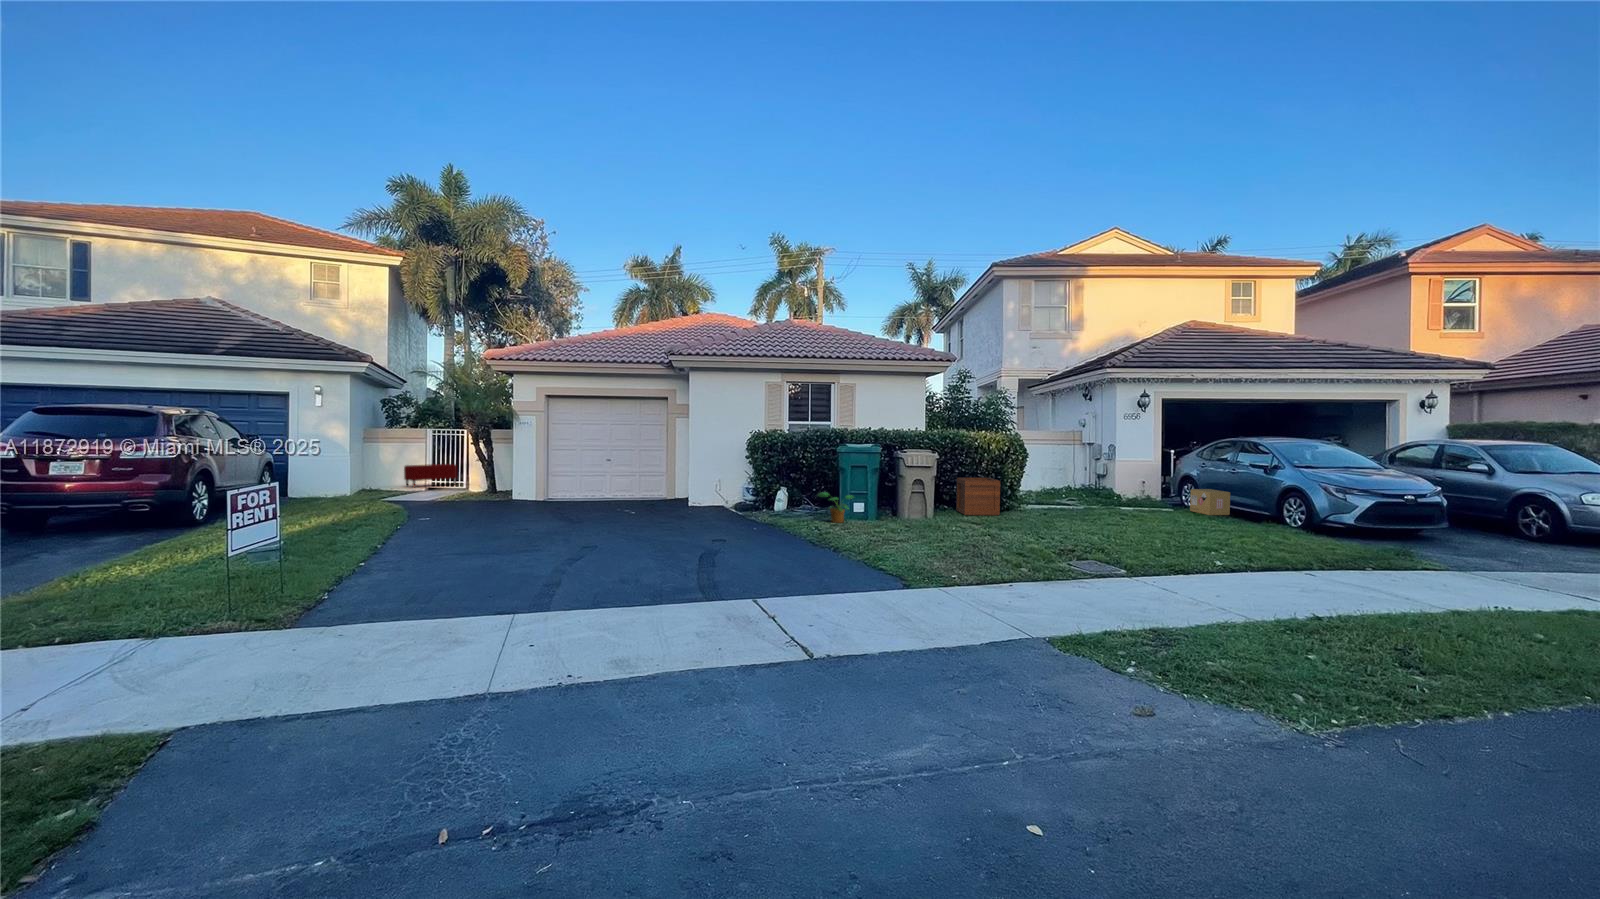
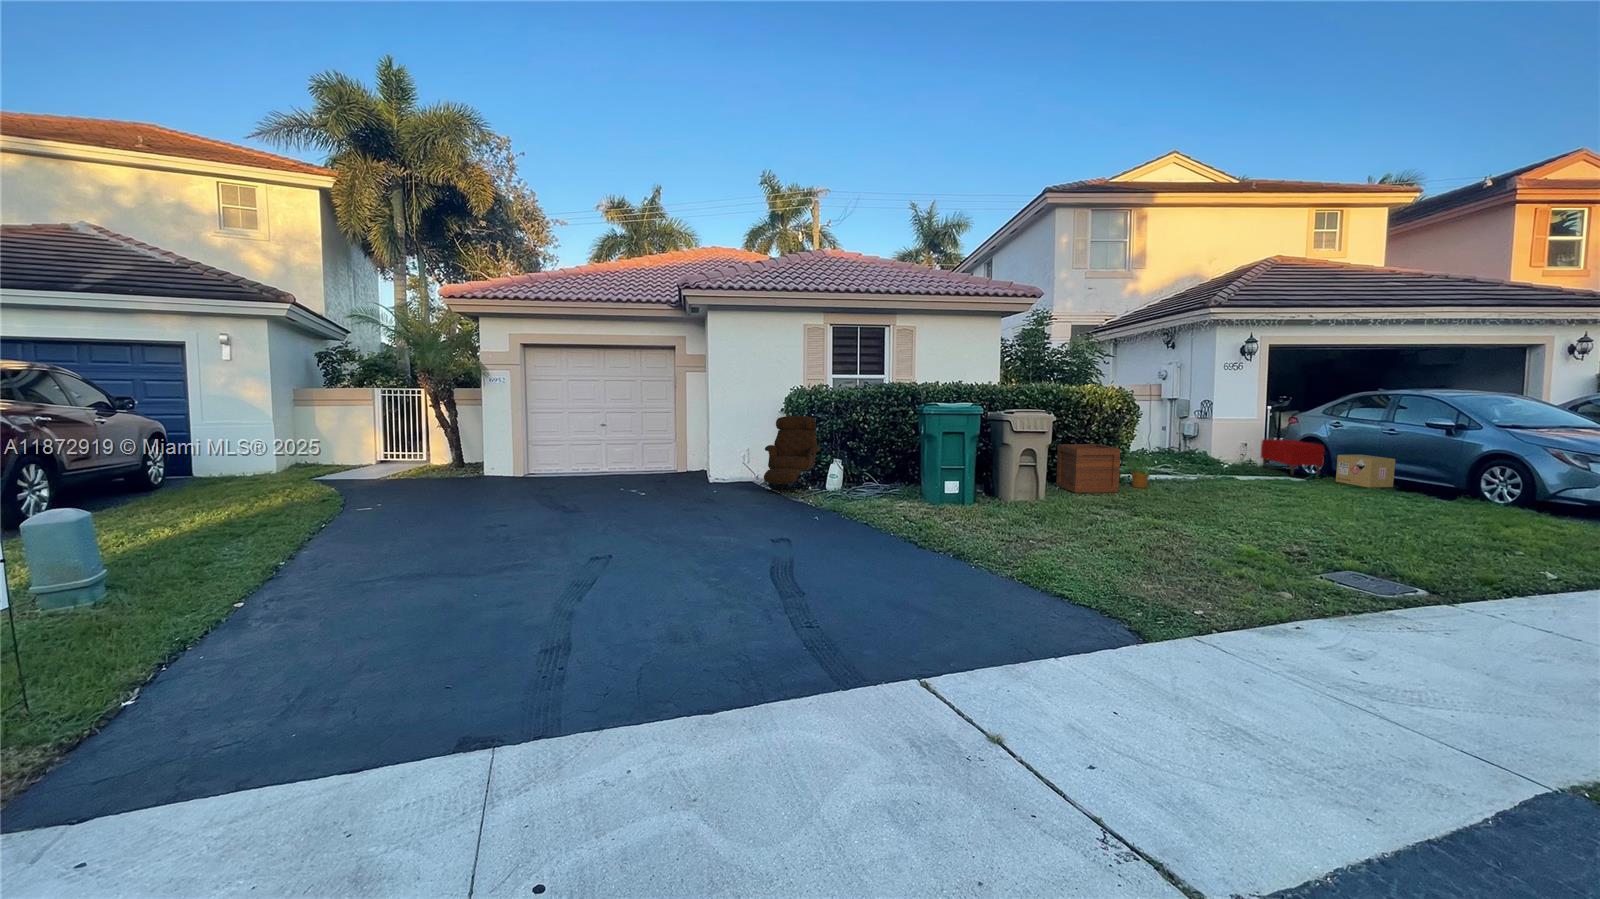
lounge chair: none [723,453,771,513] -> present [764,416,820,494]
bench: present [404,464,457,487] -> present [1261,439,1324,475]
potted plant: present [818,492,853,523] -> present [1120,456,1152,488]

